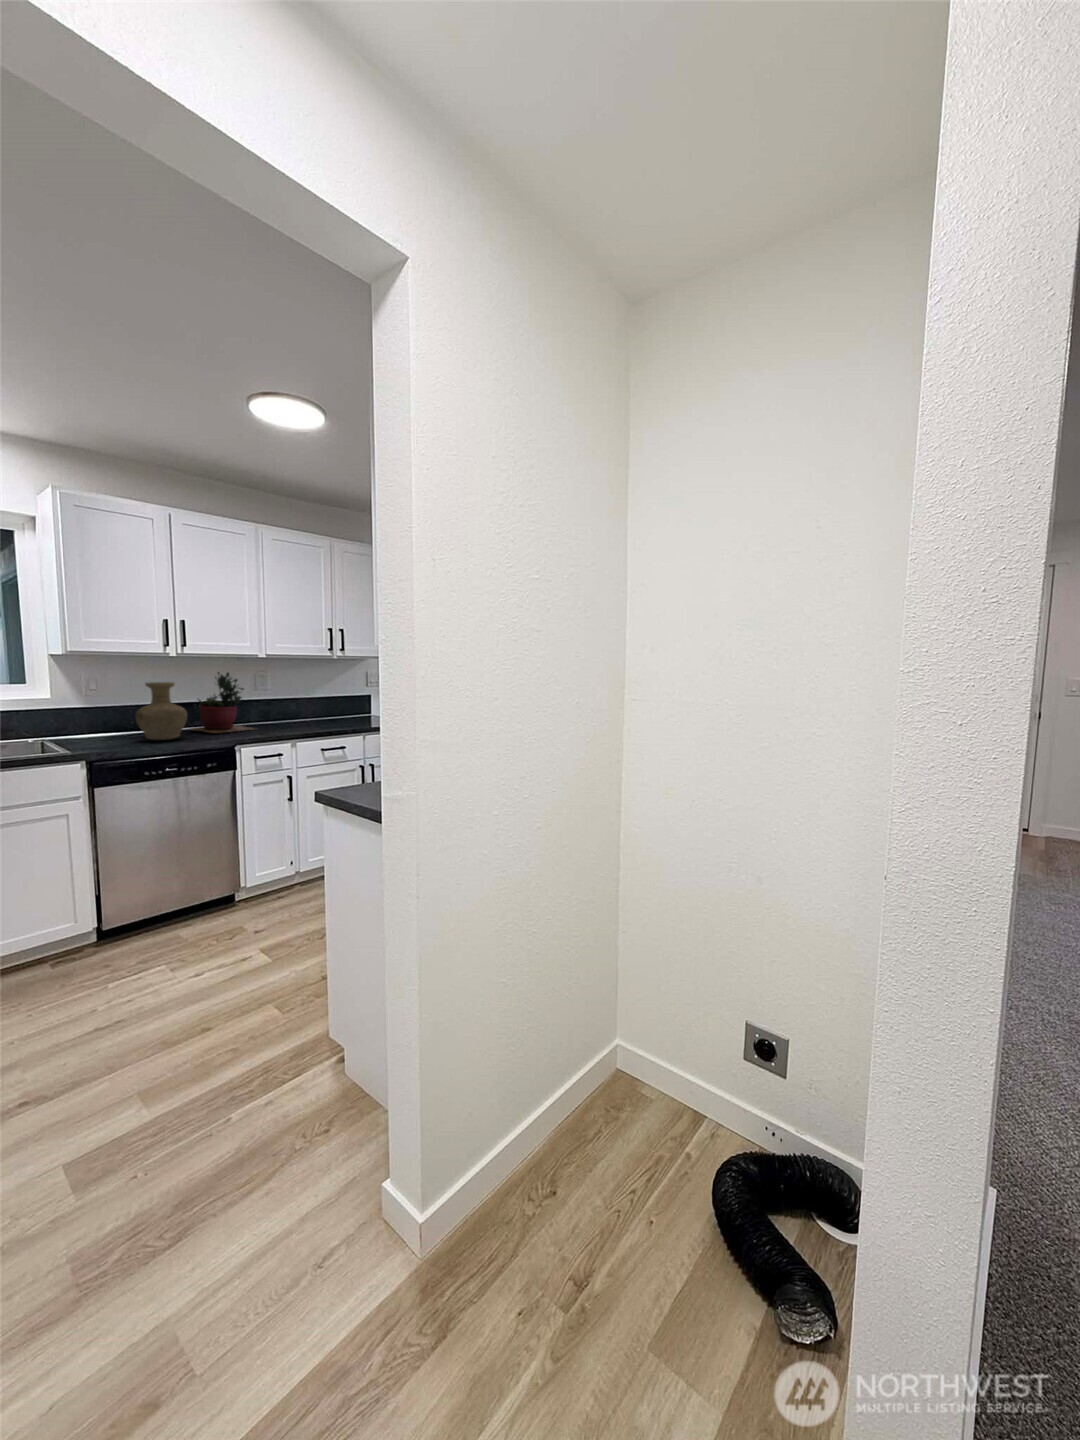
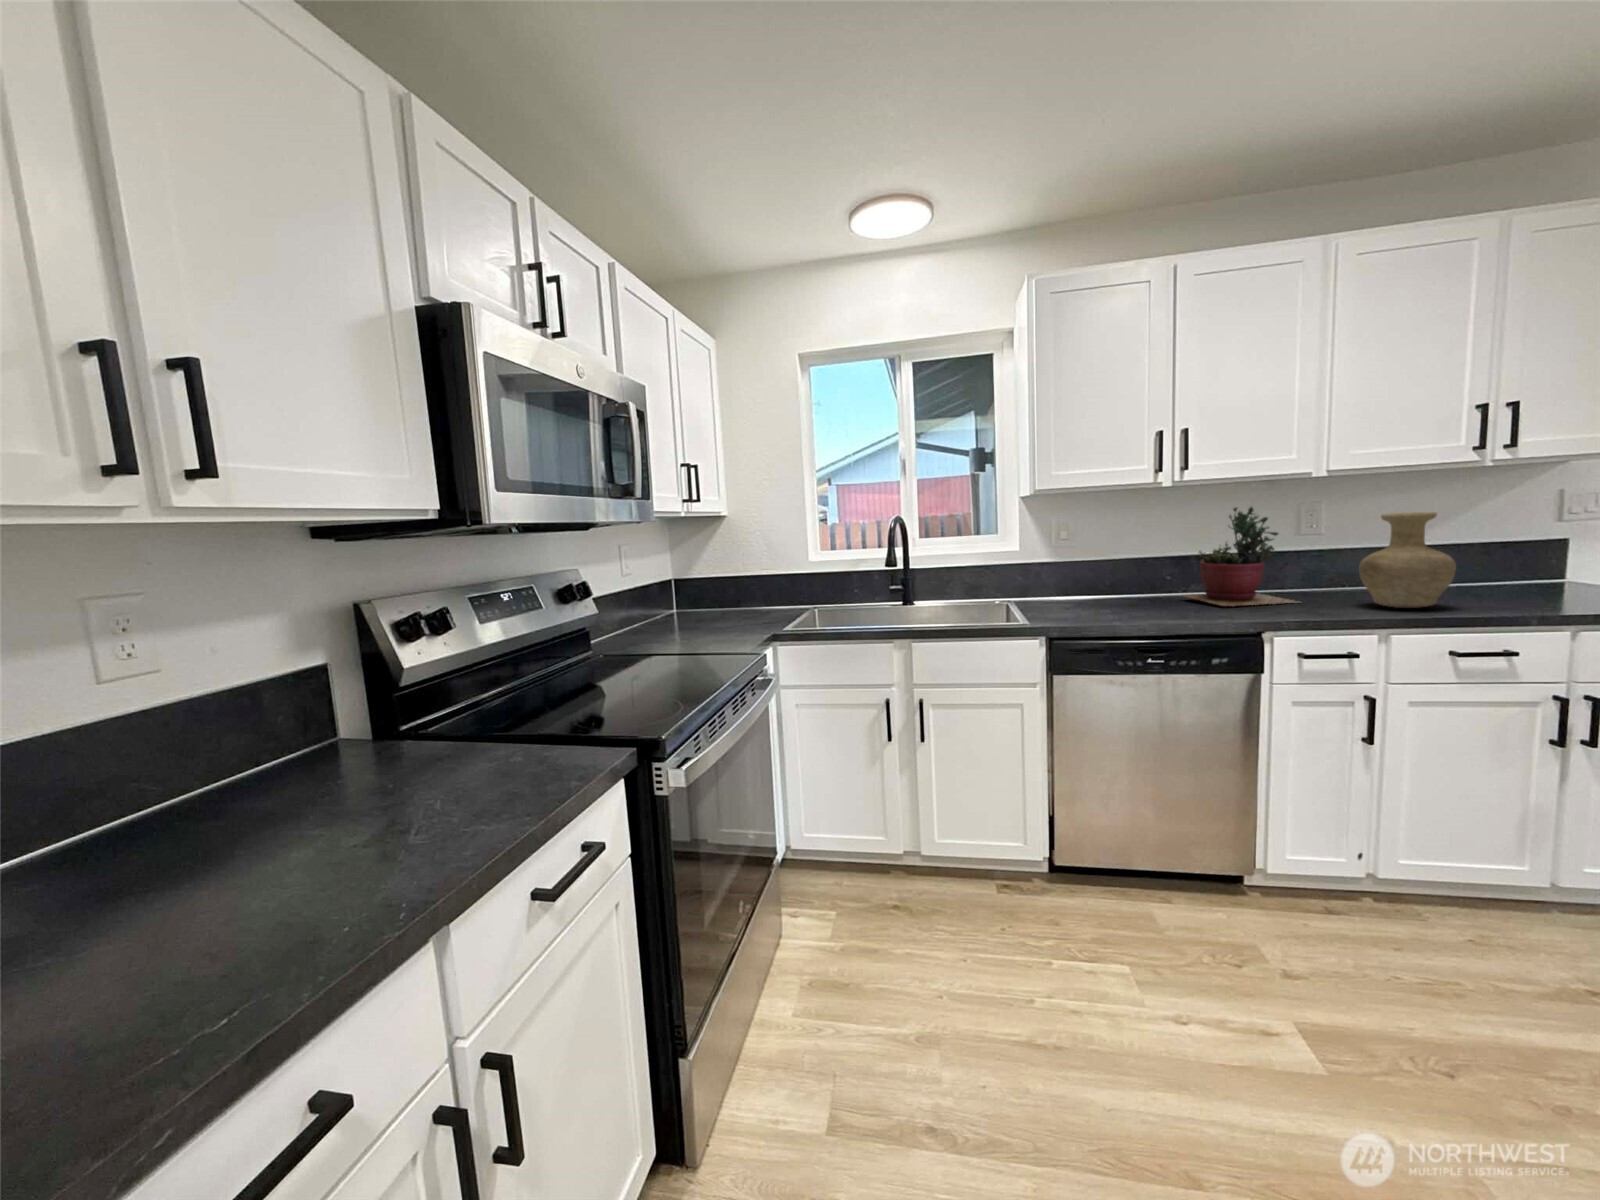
vase: present [136,682,187,740] -> present [1359,512,1456,608]

